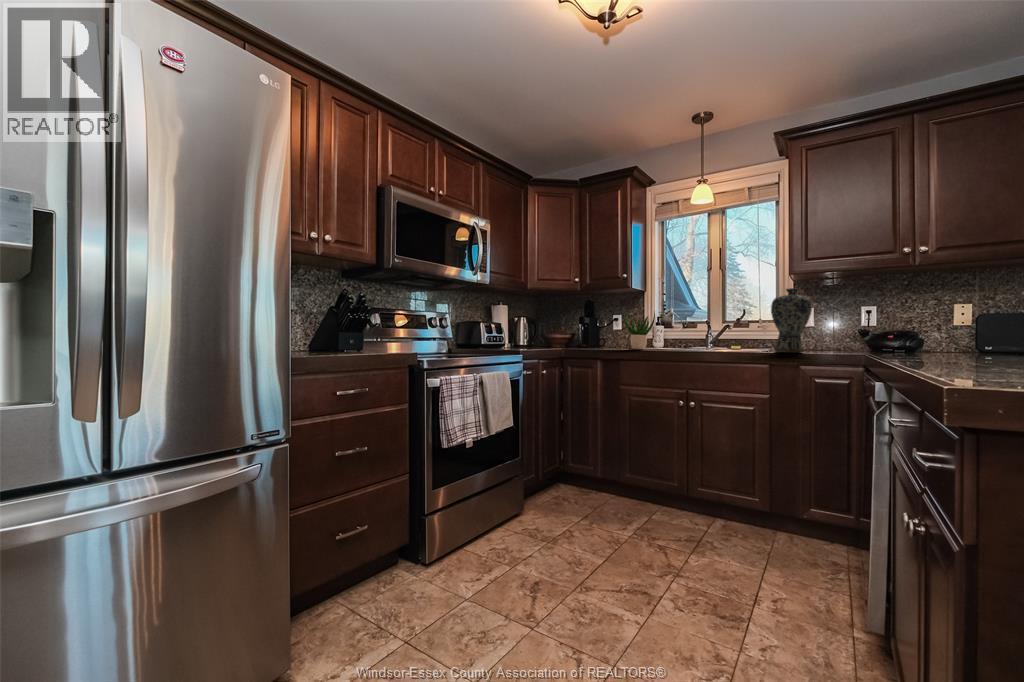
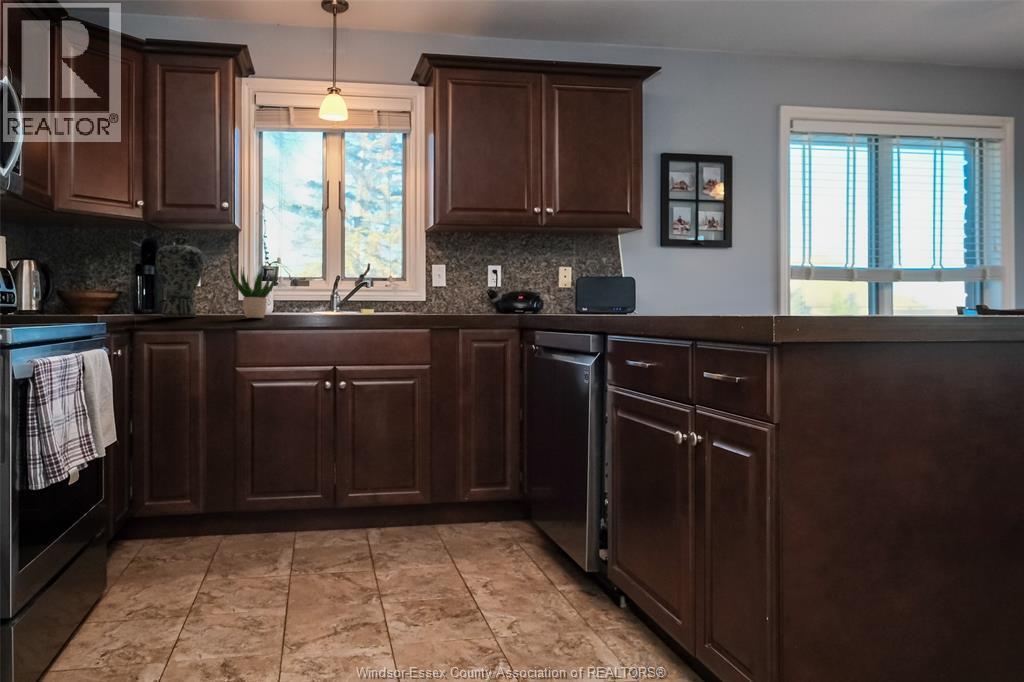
vase: present [771,288,812,352] -> present [156,237,204,317]

